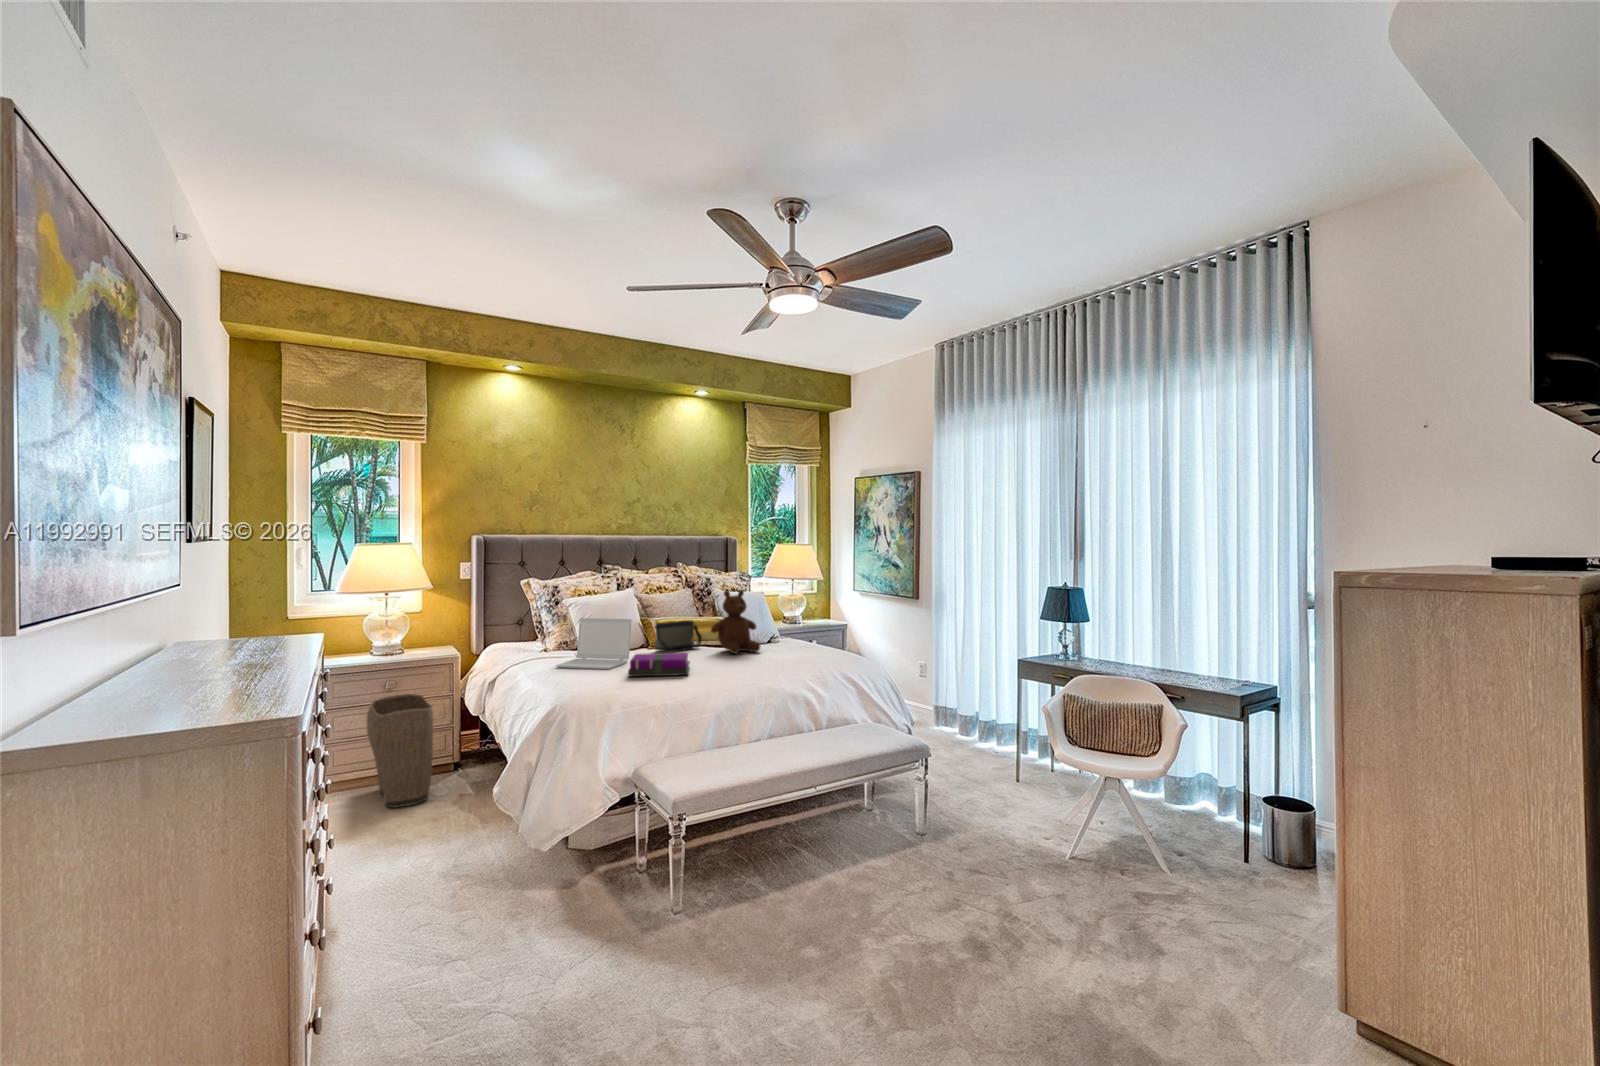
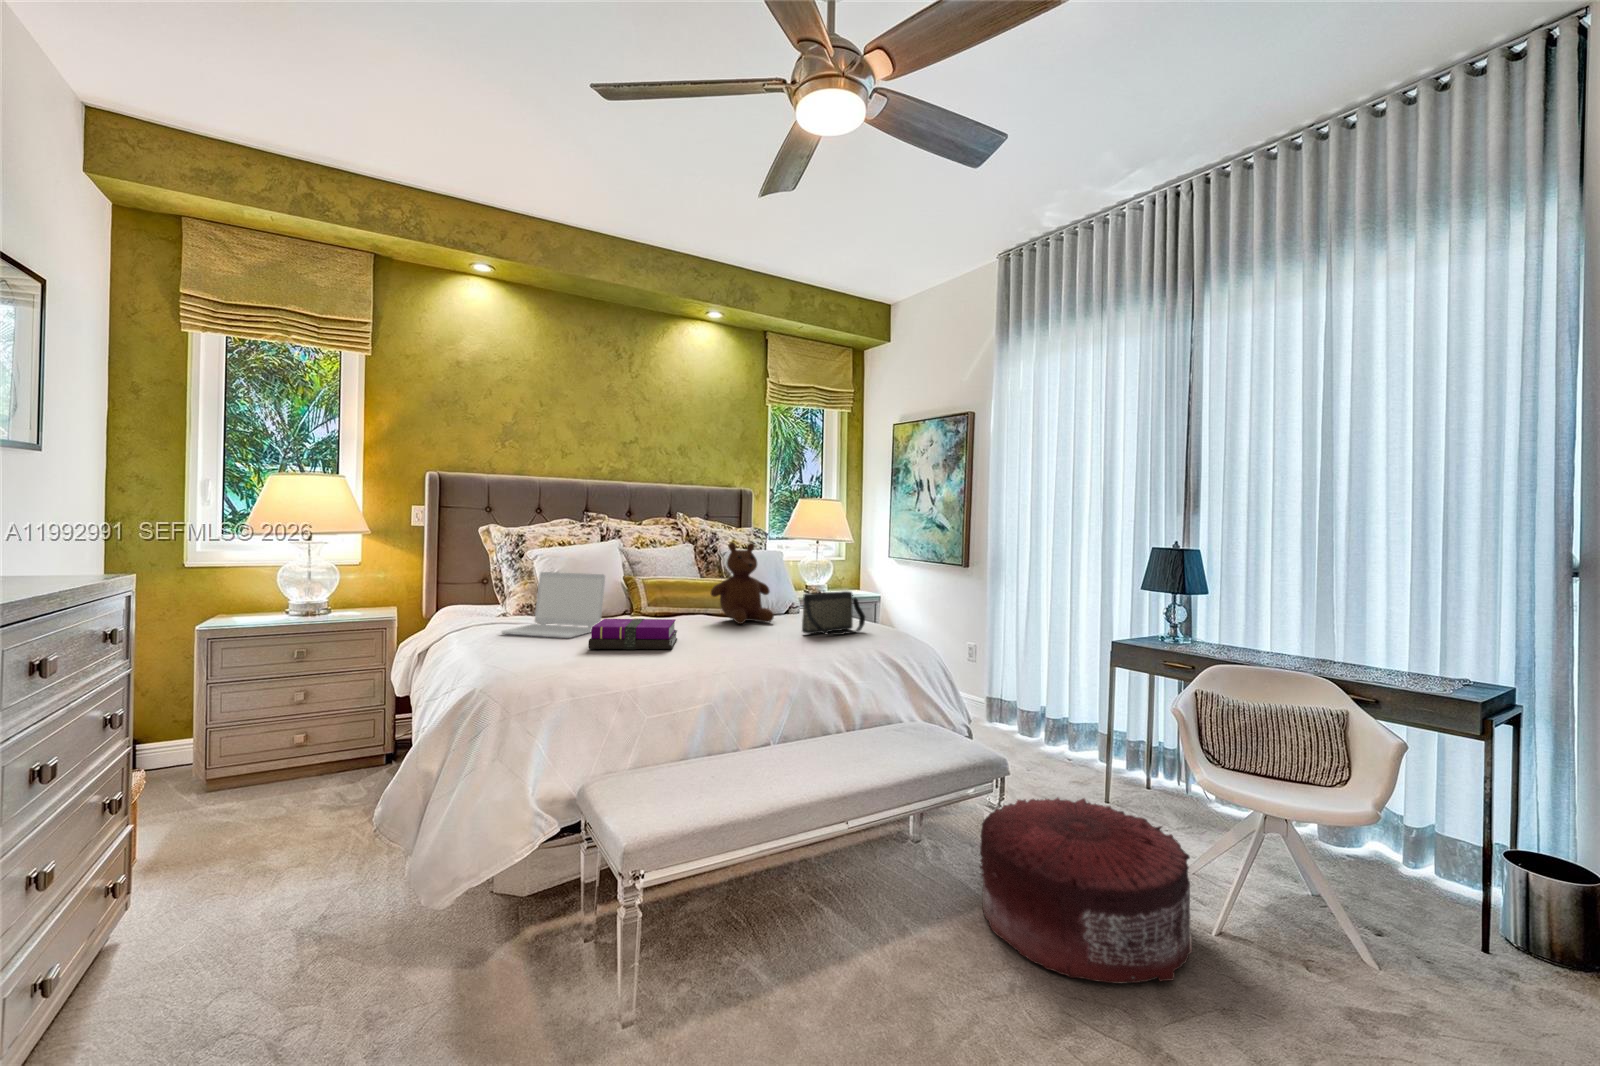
handbag: present [655,621,702,651] -> present [802,591,865,635]
laundry basket: present [367,694,433,808] -> none [262,663,349,810]
pouf: none [910,772,1048,886] -> present [980,798,1192,984]

